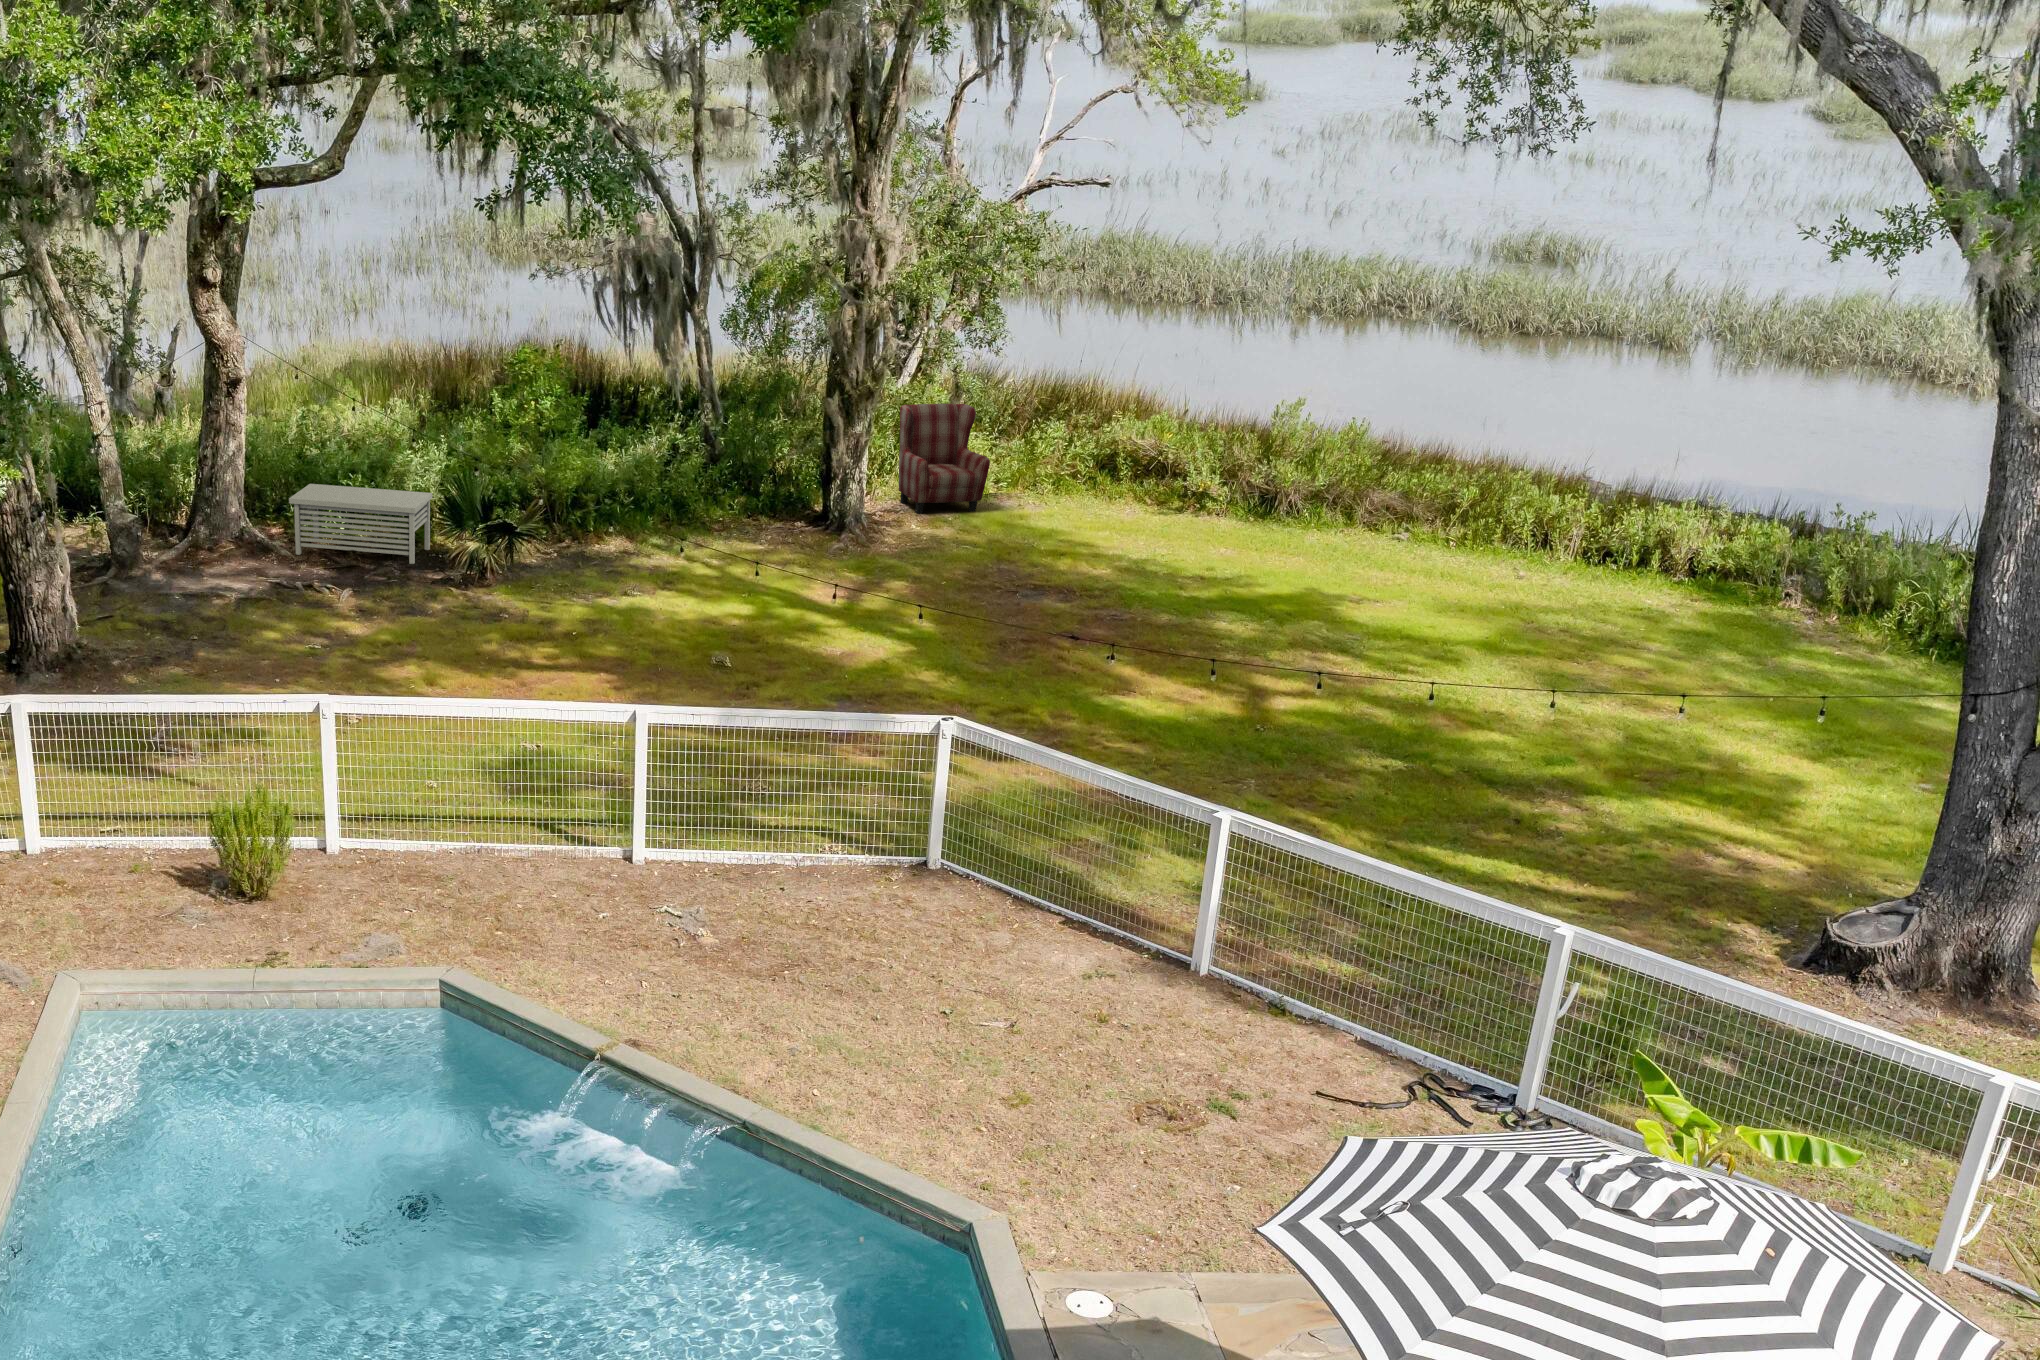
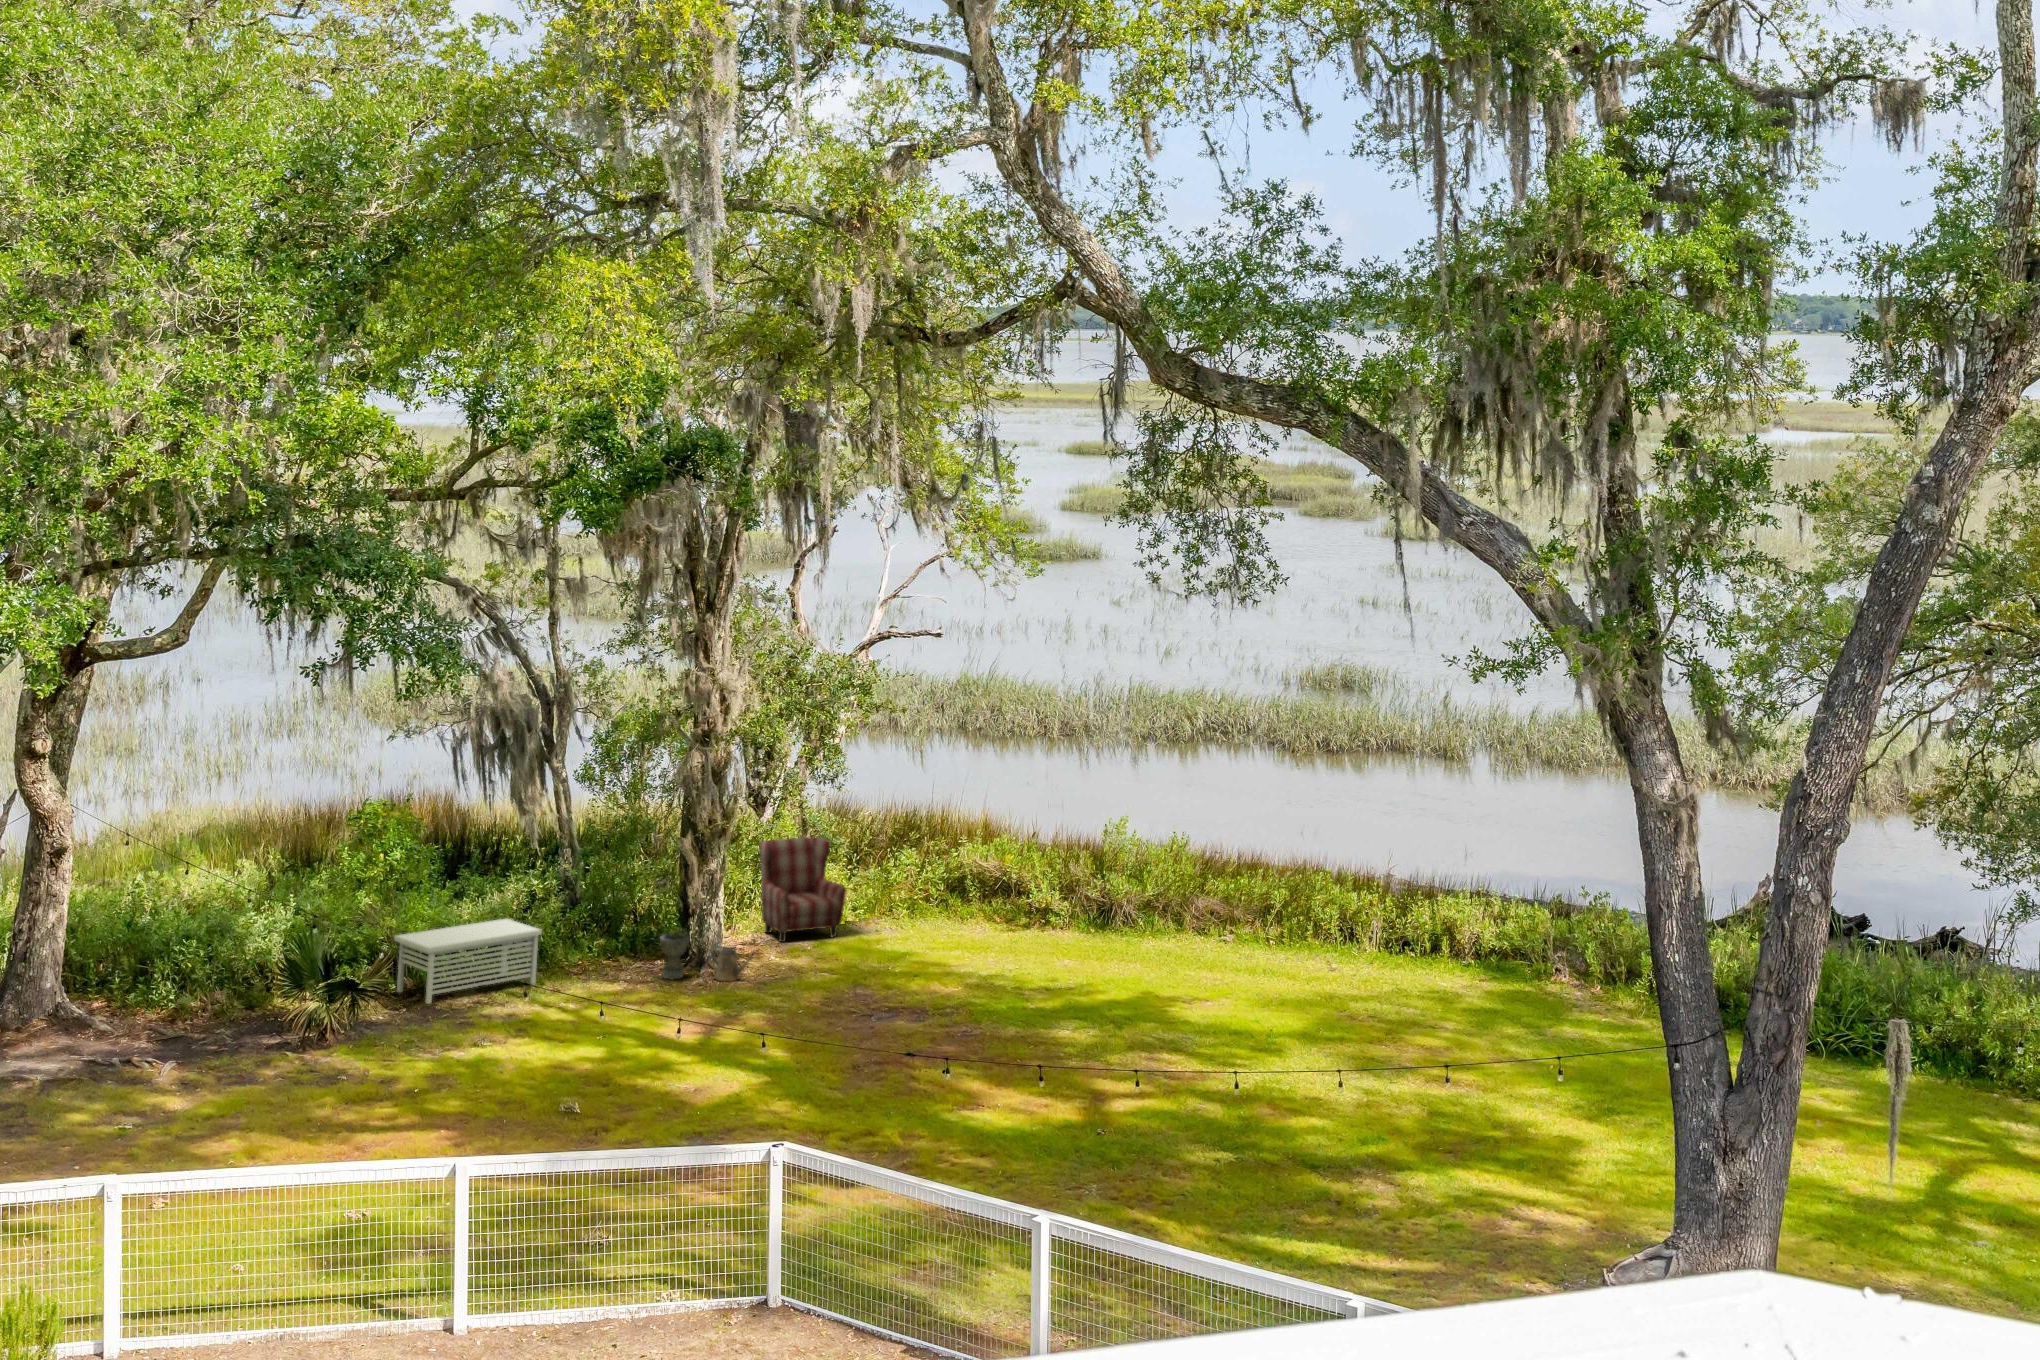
storage bench: present [289,484,432,564] -> present [394,919,542,1004]
planter: none [797,493,828,544] -> present [660,929,690,980]
watering can: none [848,516,898,550] -> present [711,948,756,981]

